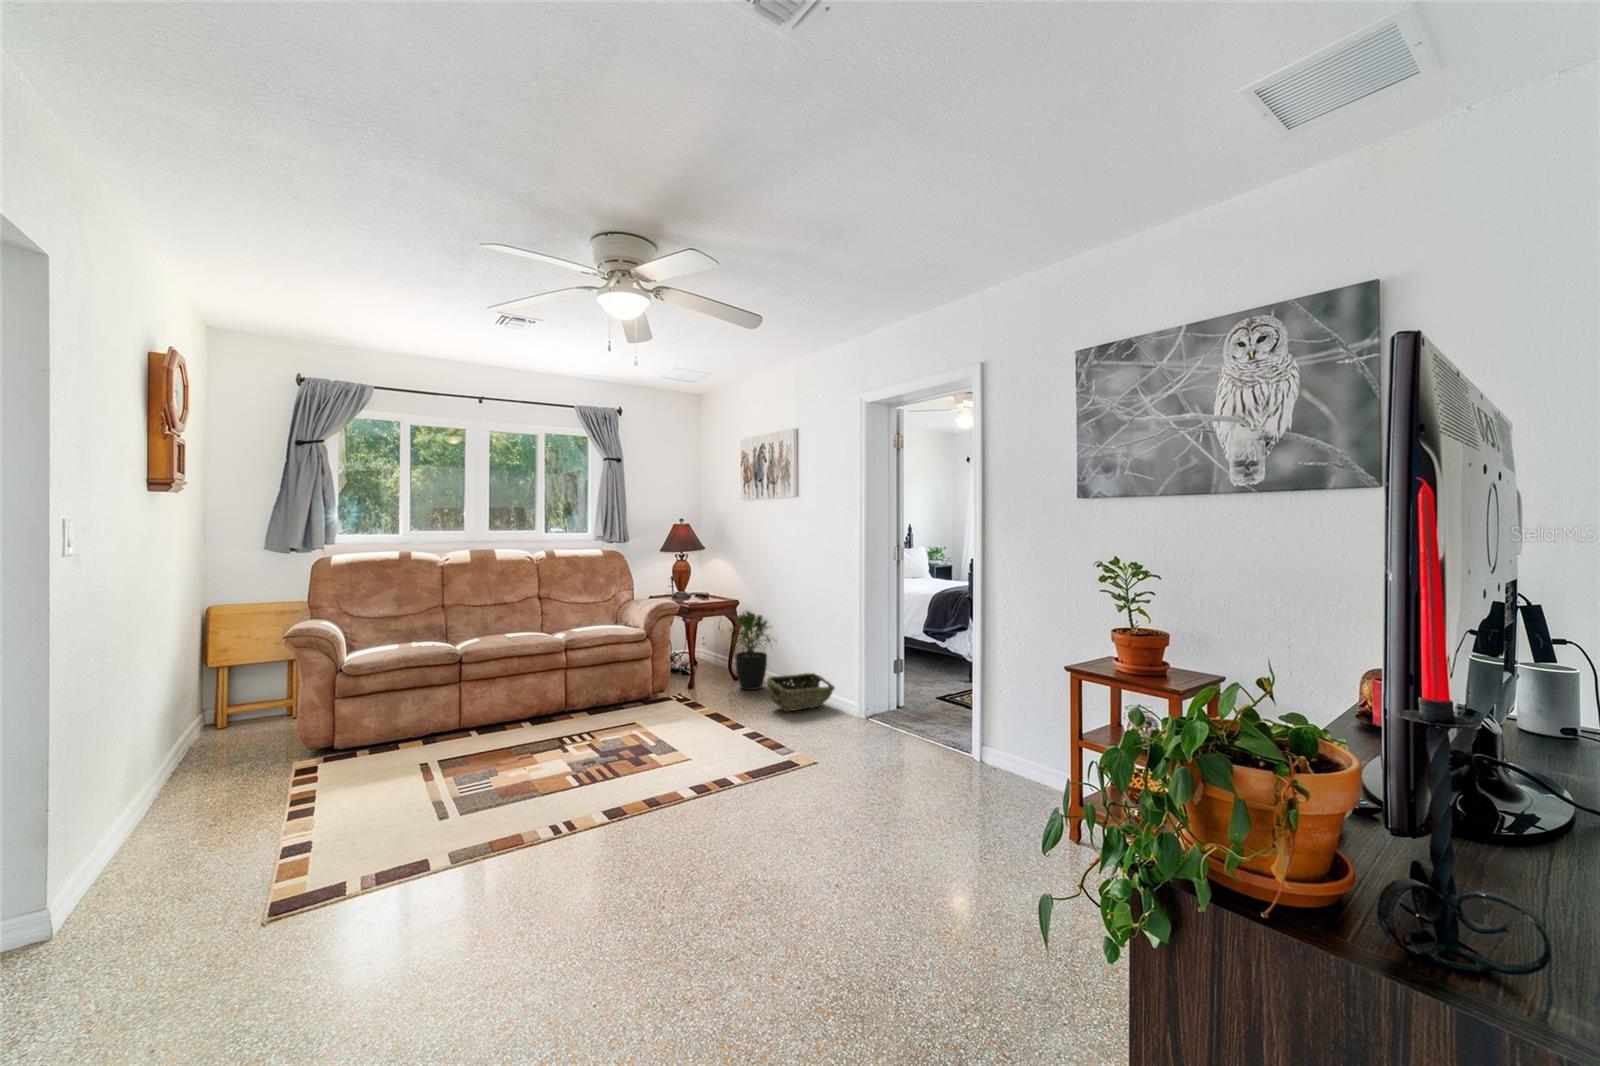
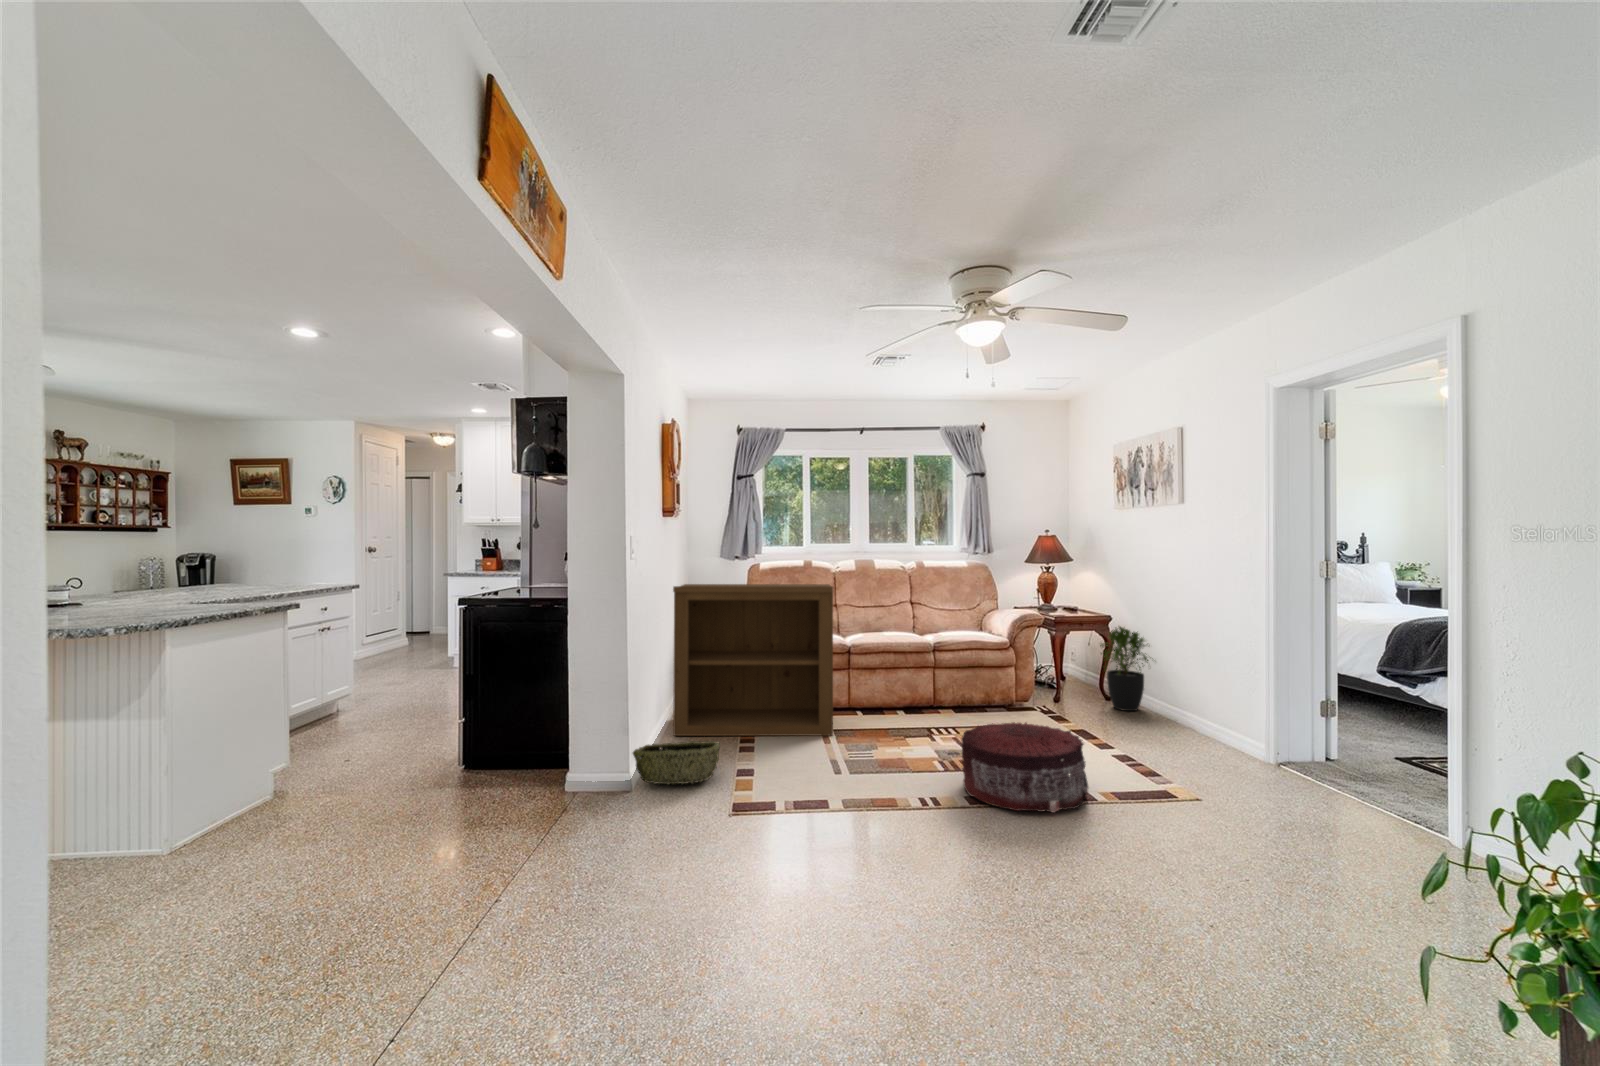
bookshelf: none [176,582,438,809] -> present [673,584,834,736]
woven basket: present [767,673,834,711] -> present [633,741,720,785]
pouf: none [599,719,728,820] -> present [961,722,1088,813]

